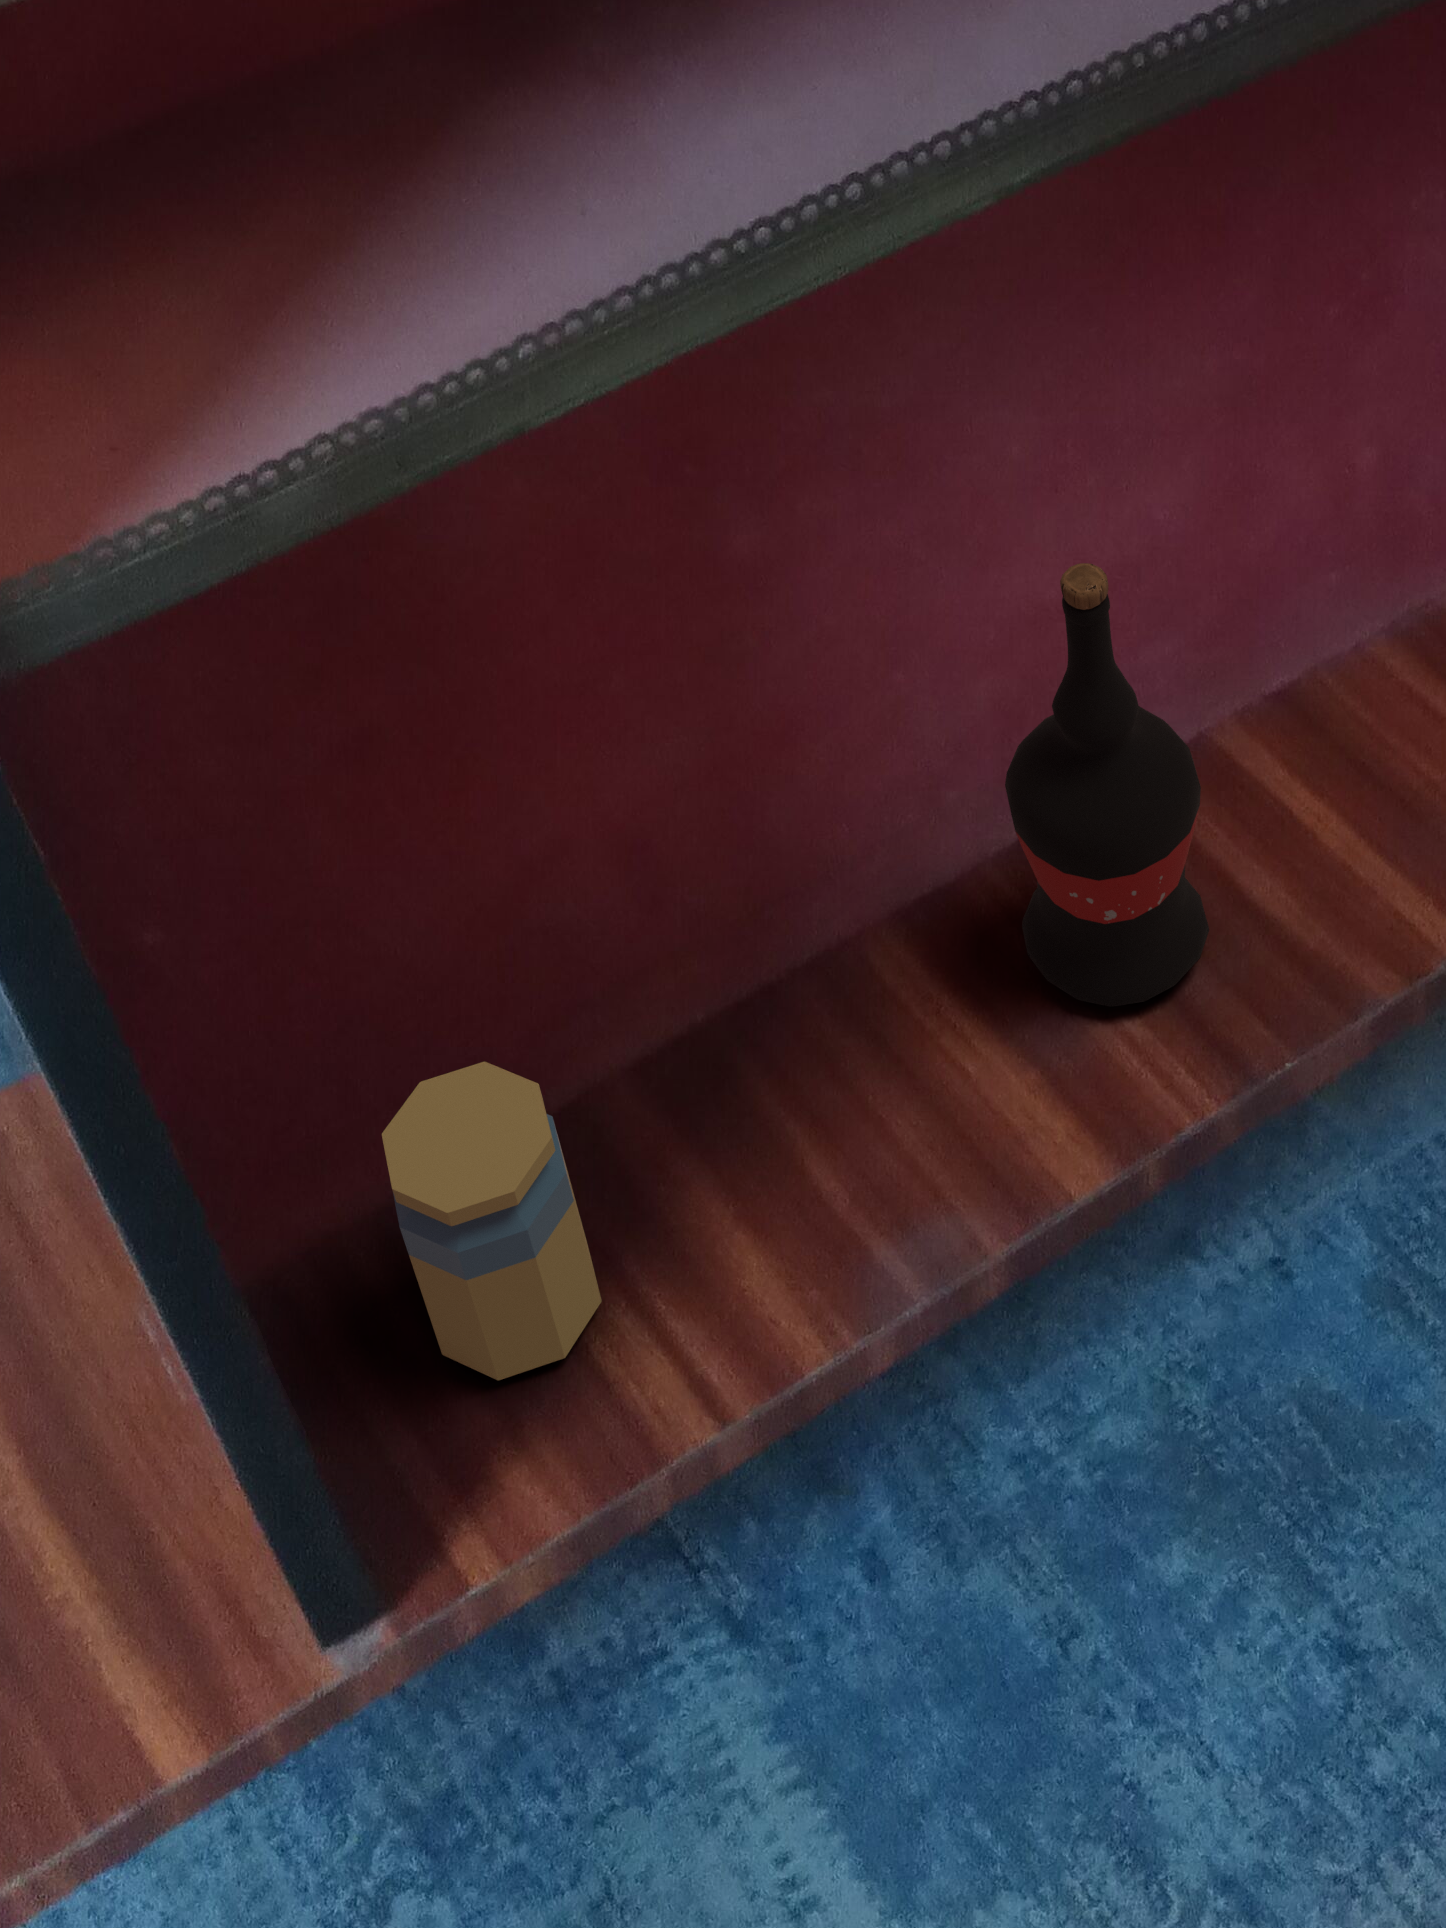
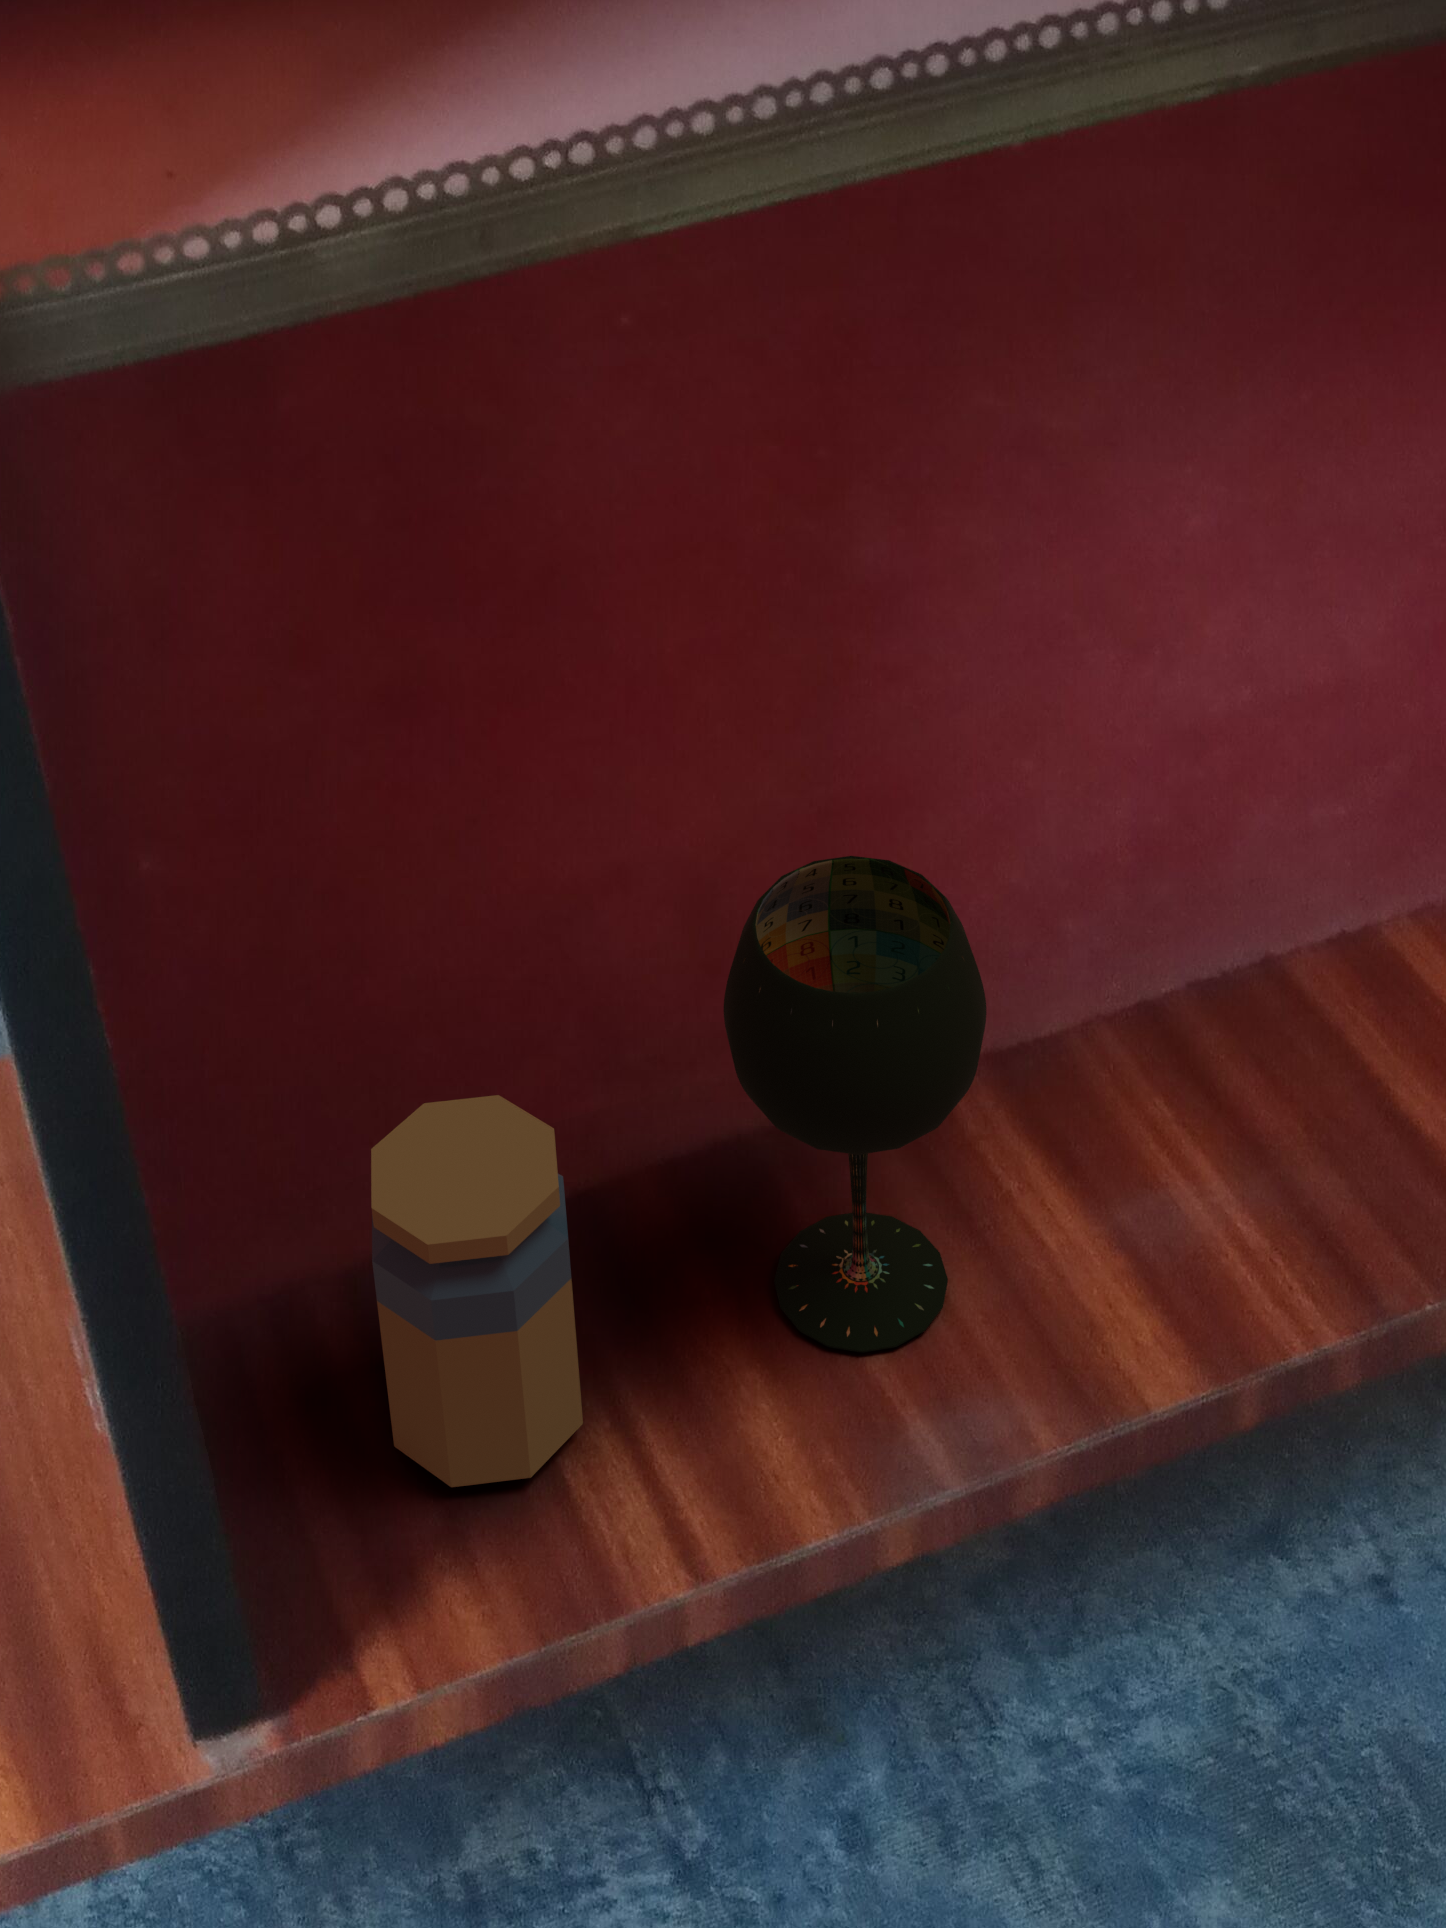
wine bottle: present [1005,563,1209,1007] -> none [1120,649,1352,1218]
wine glass: none [669,797,896,1188] -> present [723,856,986,1353]

